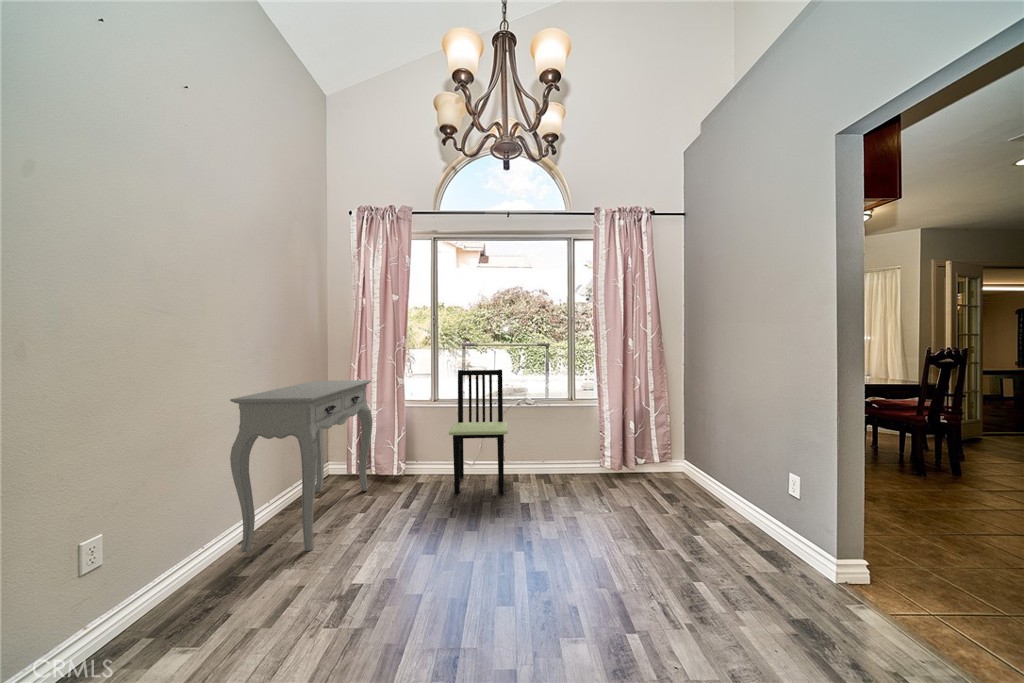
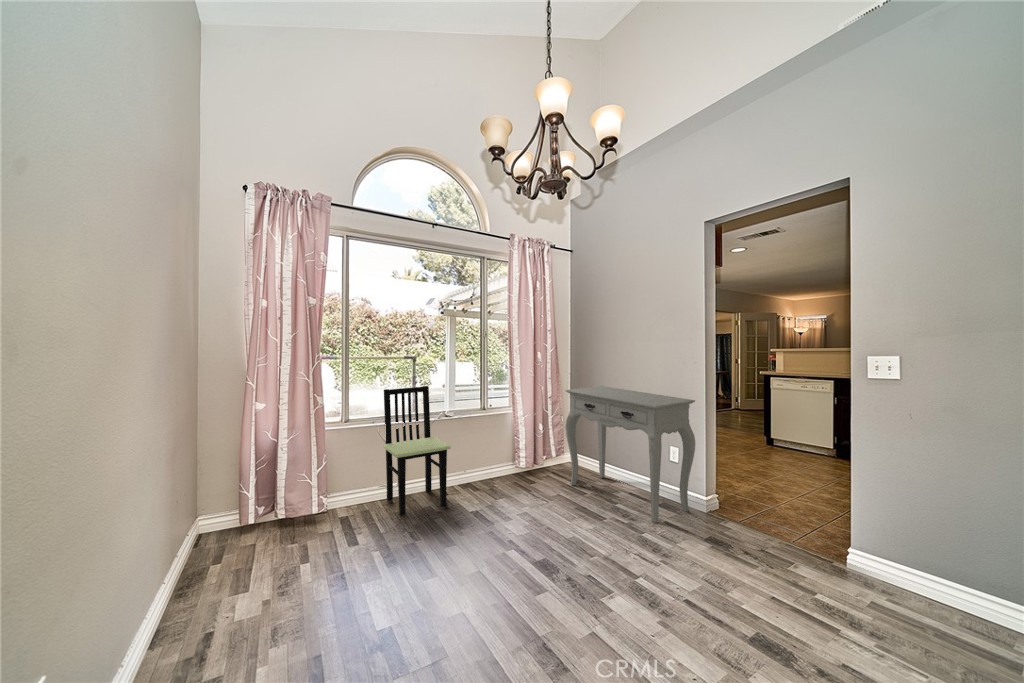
console table: present [230,380,373,552] -> present [565,386,695,523]

